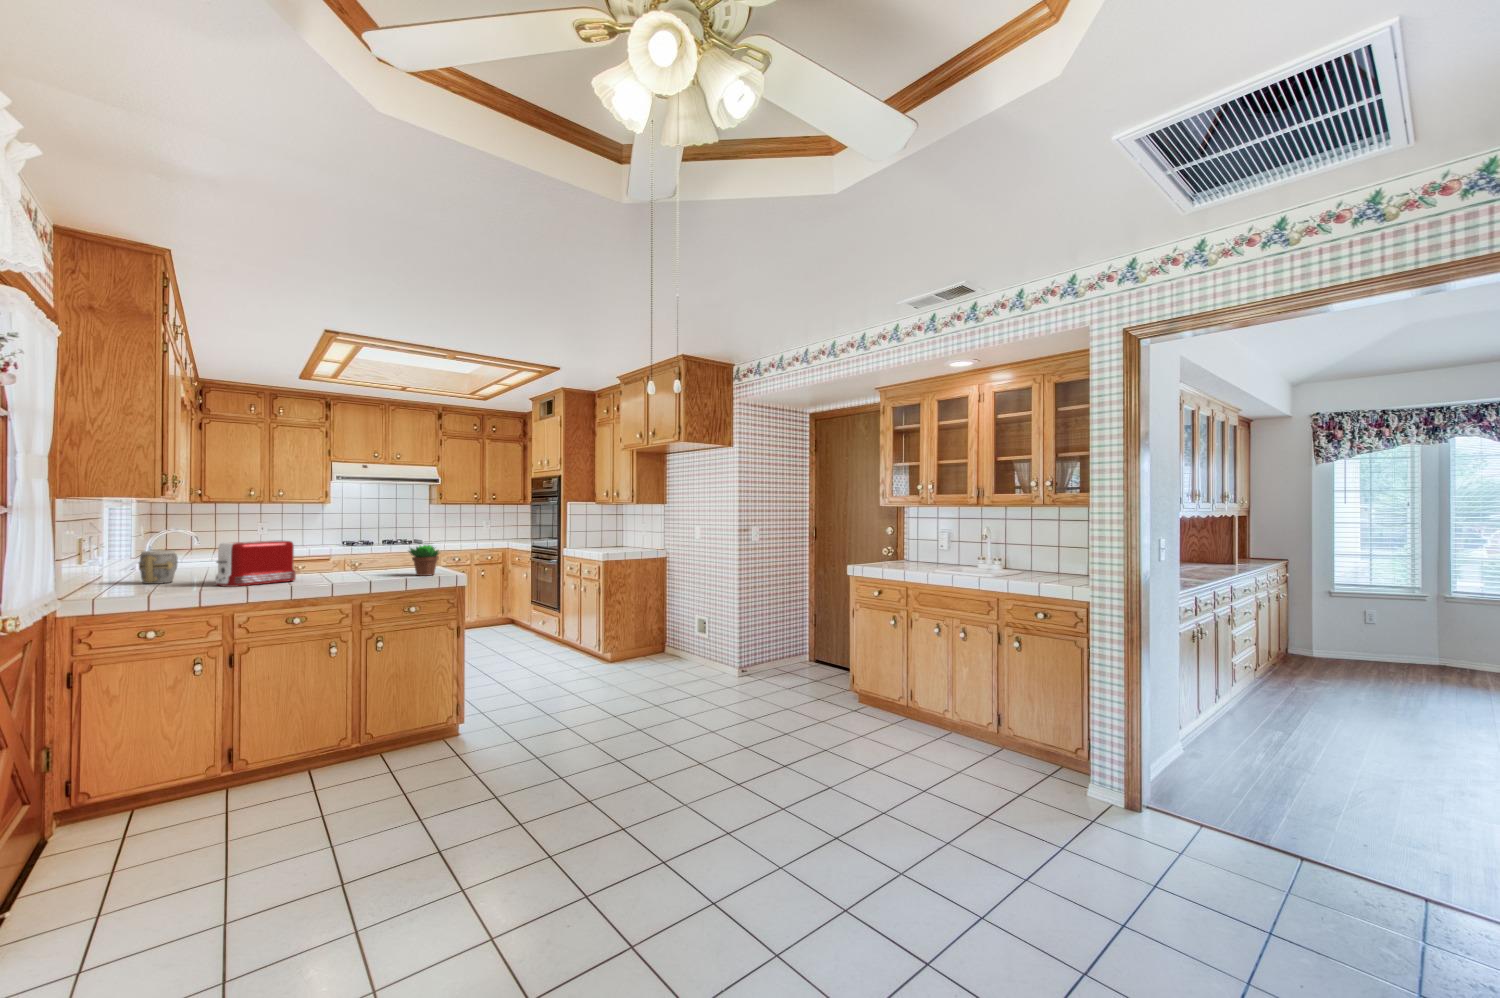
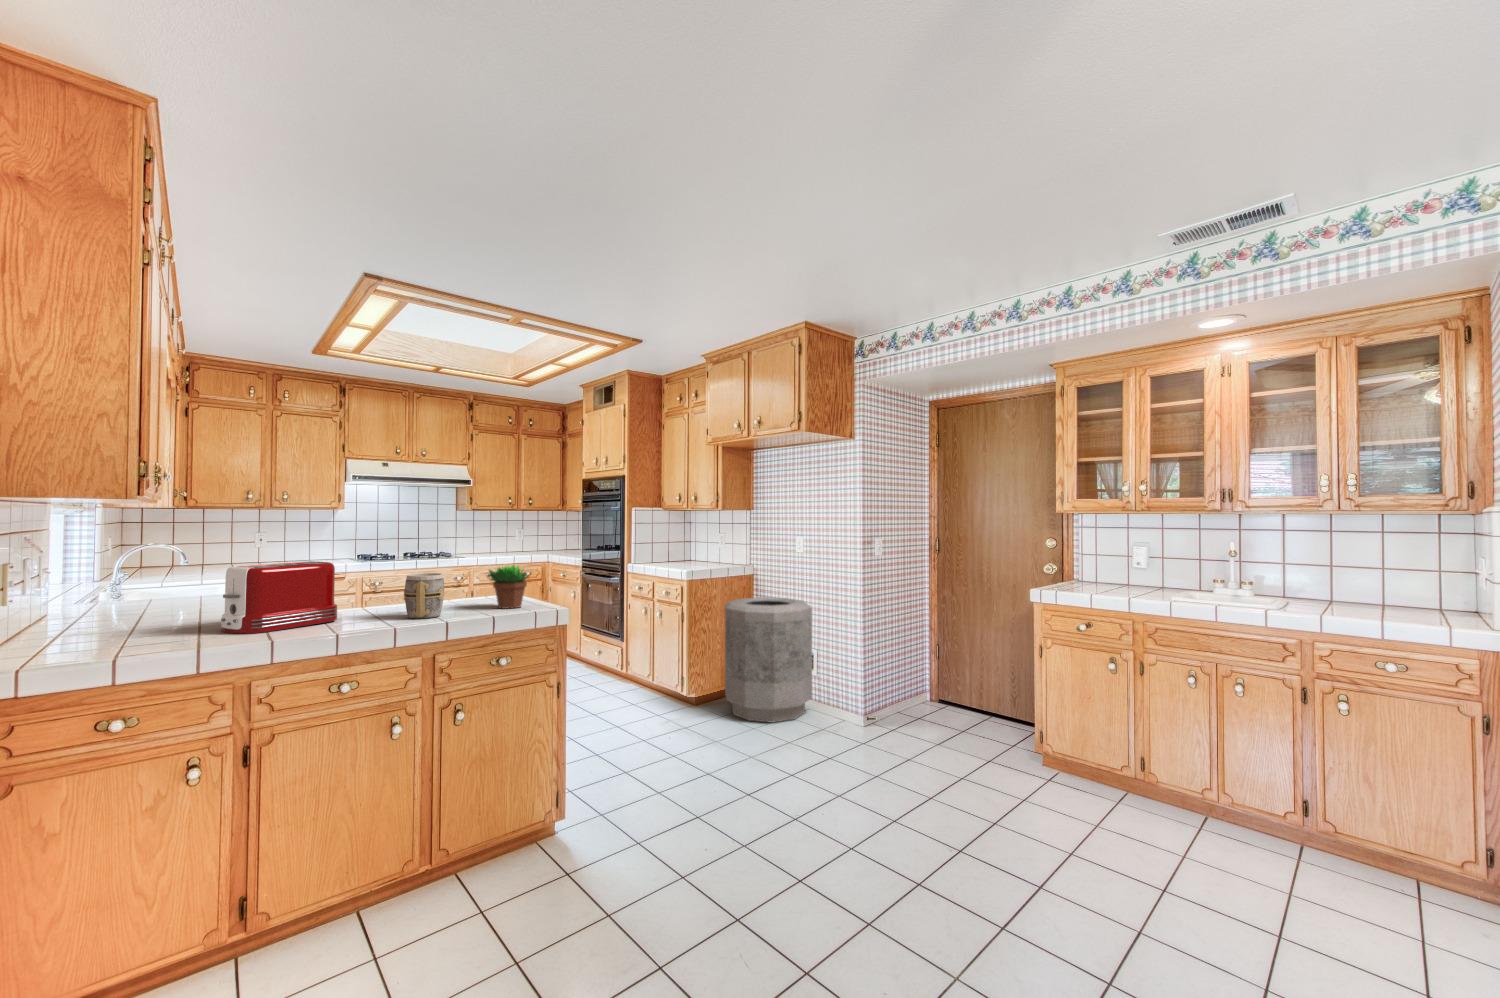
mug: present [139,550,178,584] -> present [404,573,444,619]
trash can: none [628,576,699,675] -> present [725,597,812,723]

